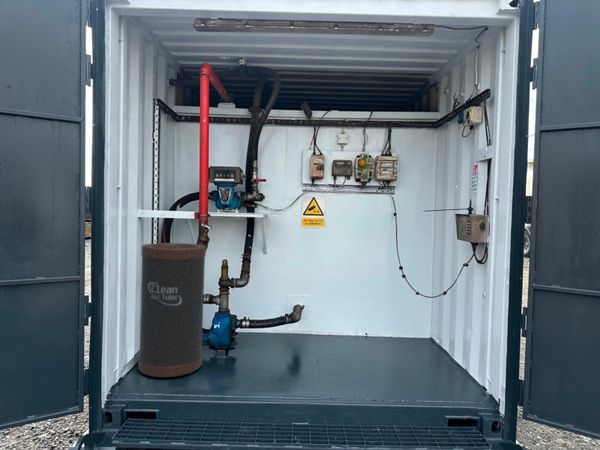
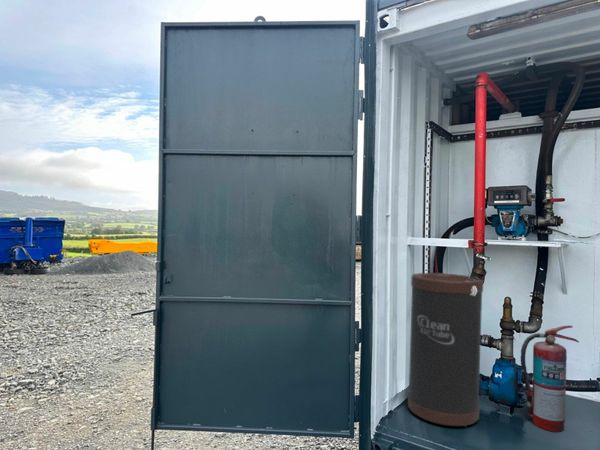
fire extinguisher: none [234,278,273,361] -> present [521,326,579,432]

